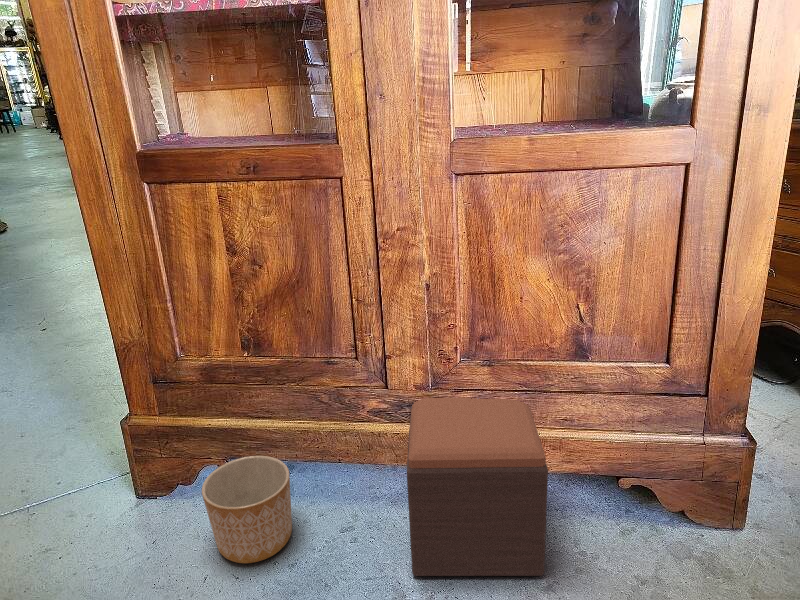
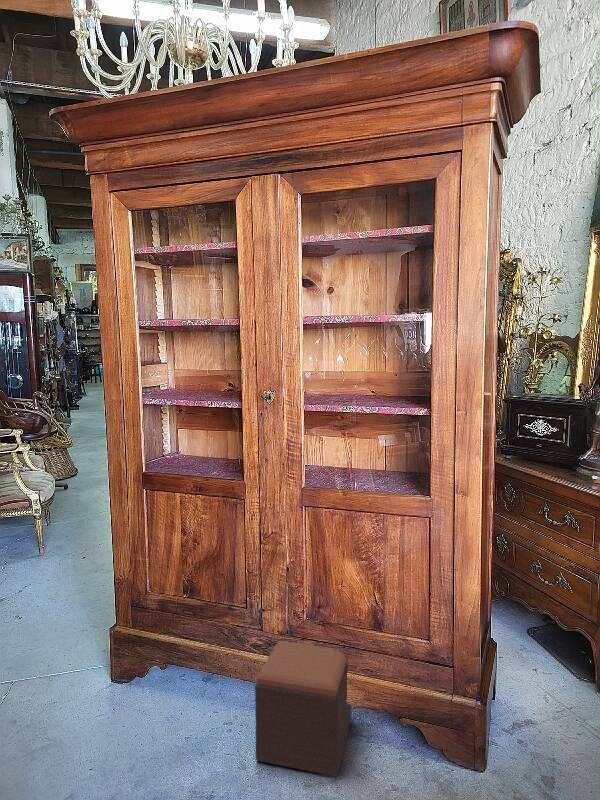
planter: present [202,456,292,563] -> none [143,663,197,734]

